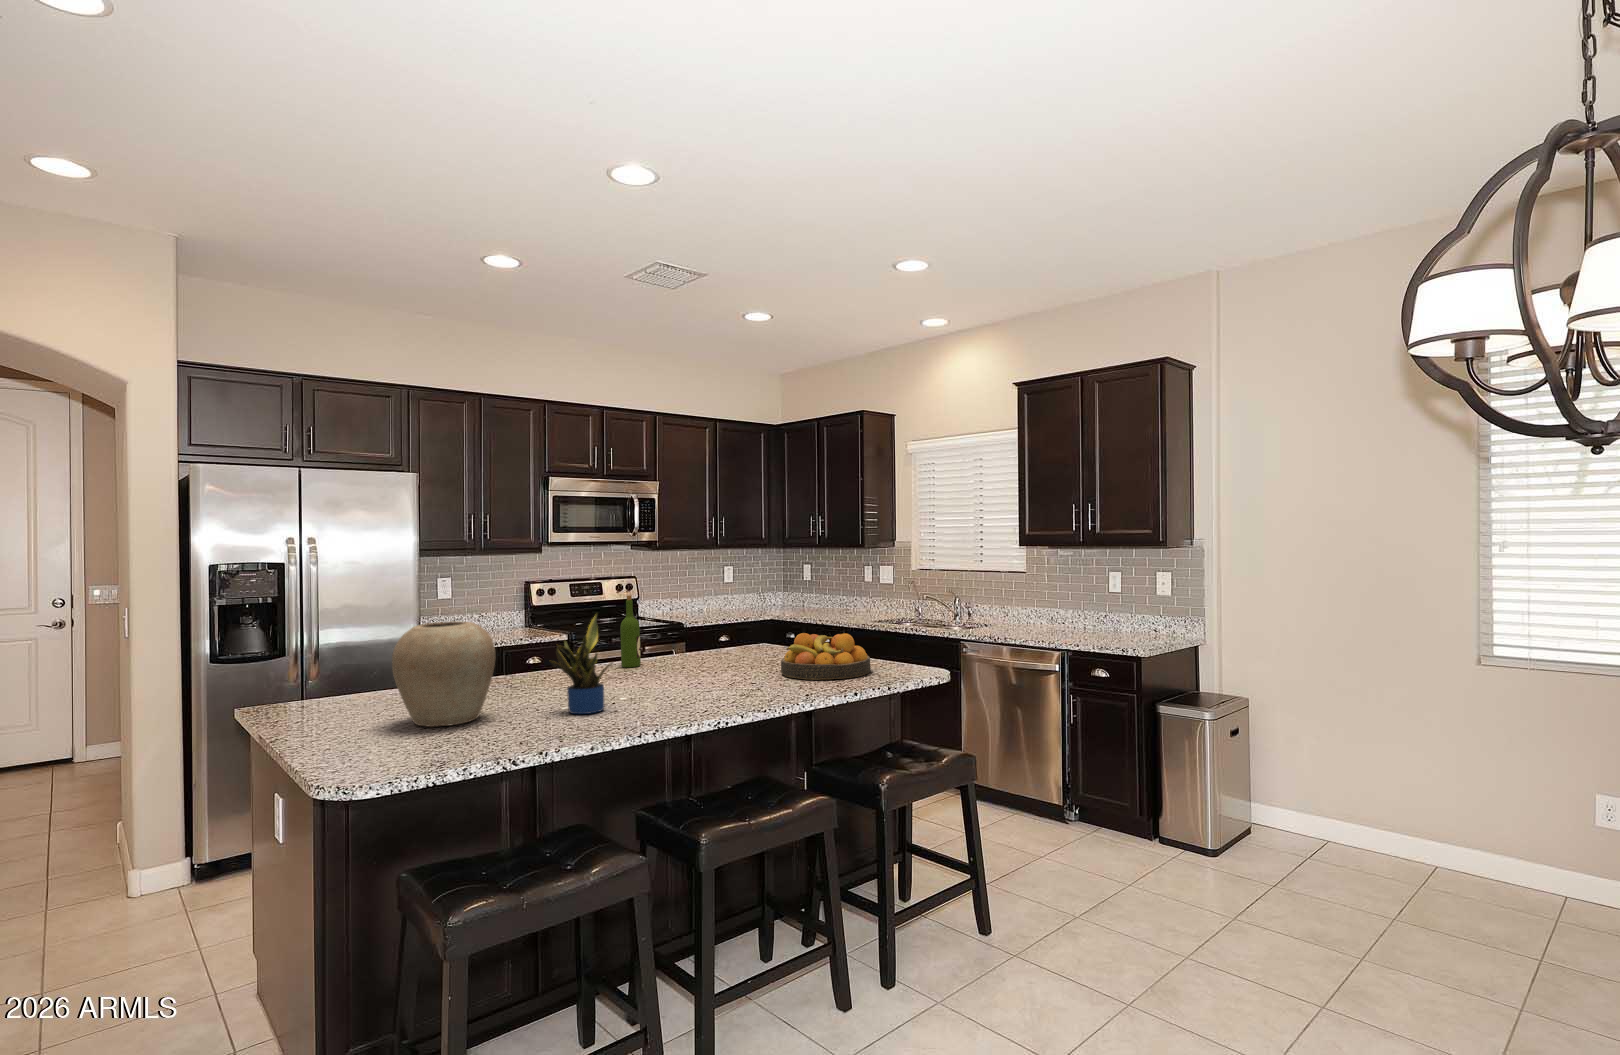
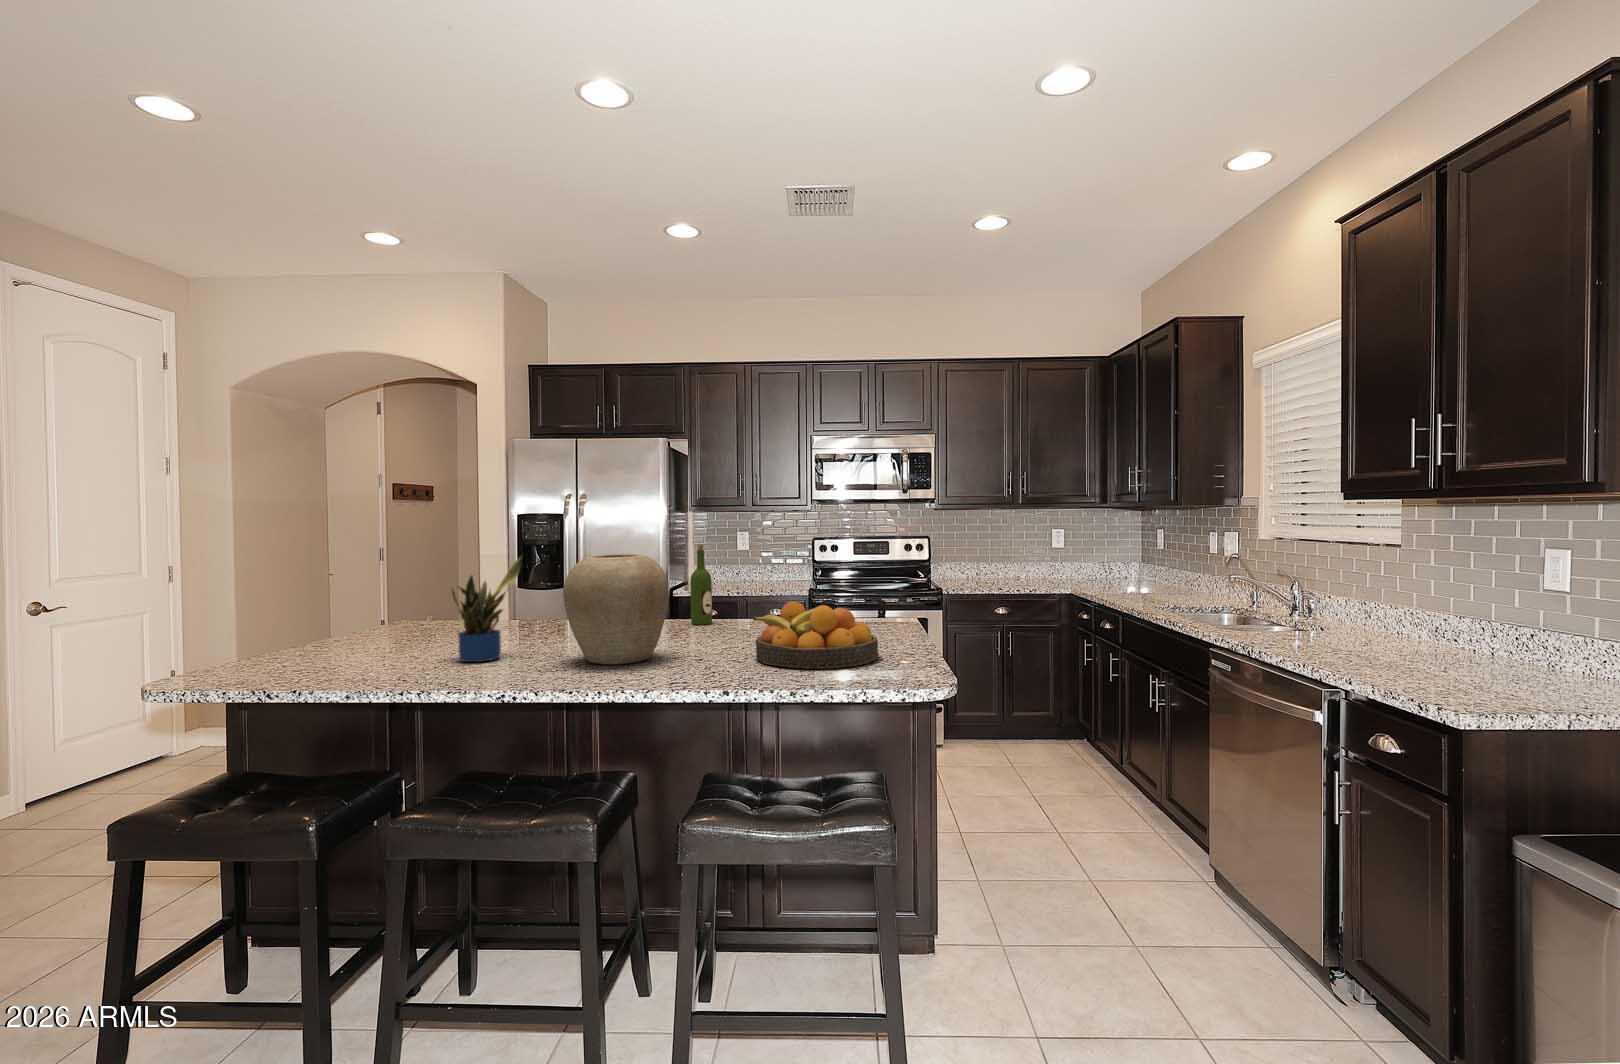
vase: present [392,621,495,727] -> present [563,554,669,665]

